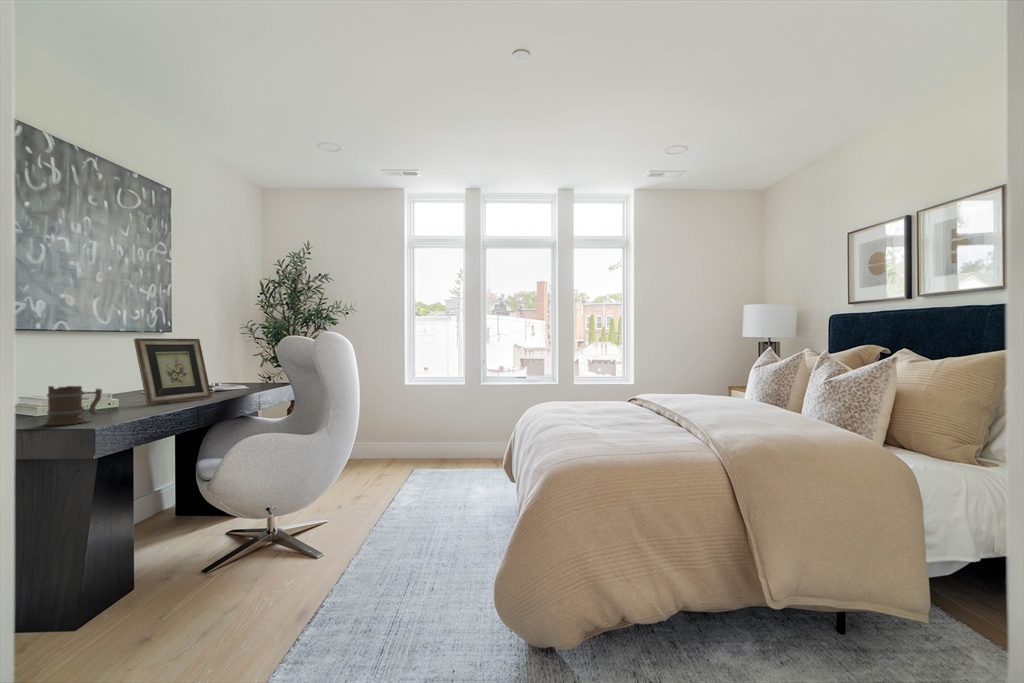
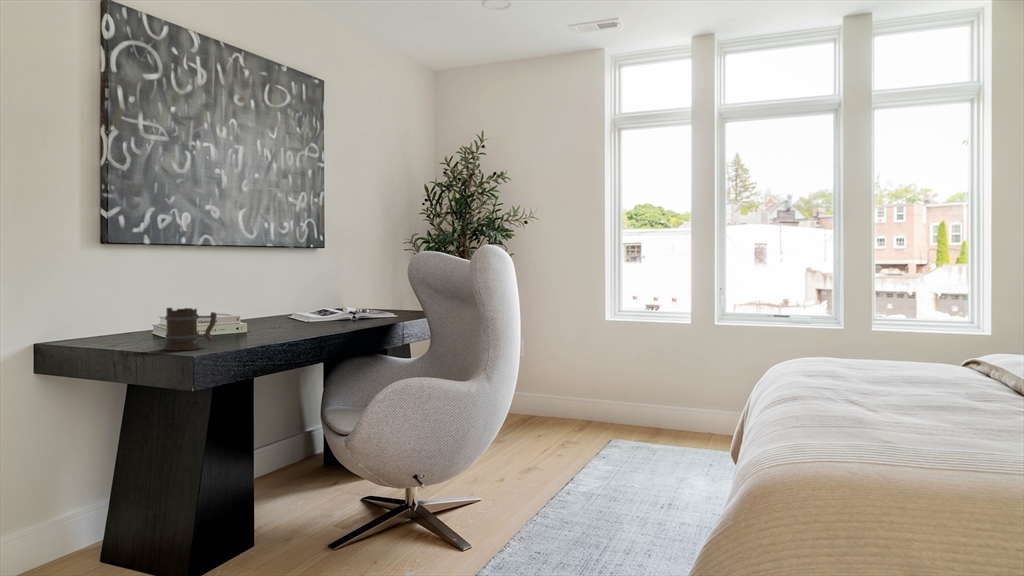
picture frame: present [134,338,211,405] -> none [264,256,346,331]

